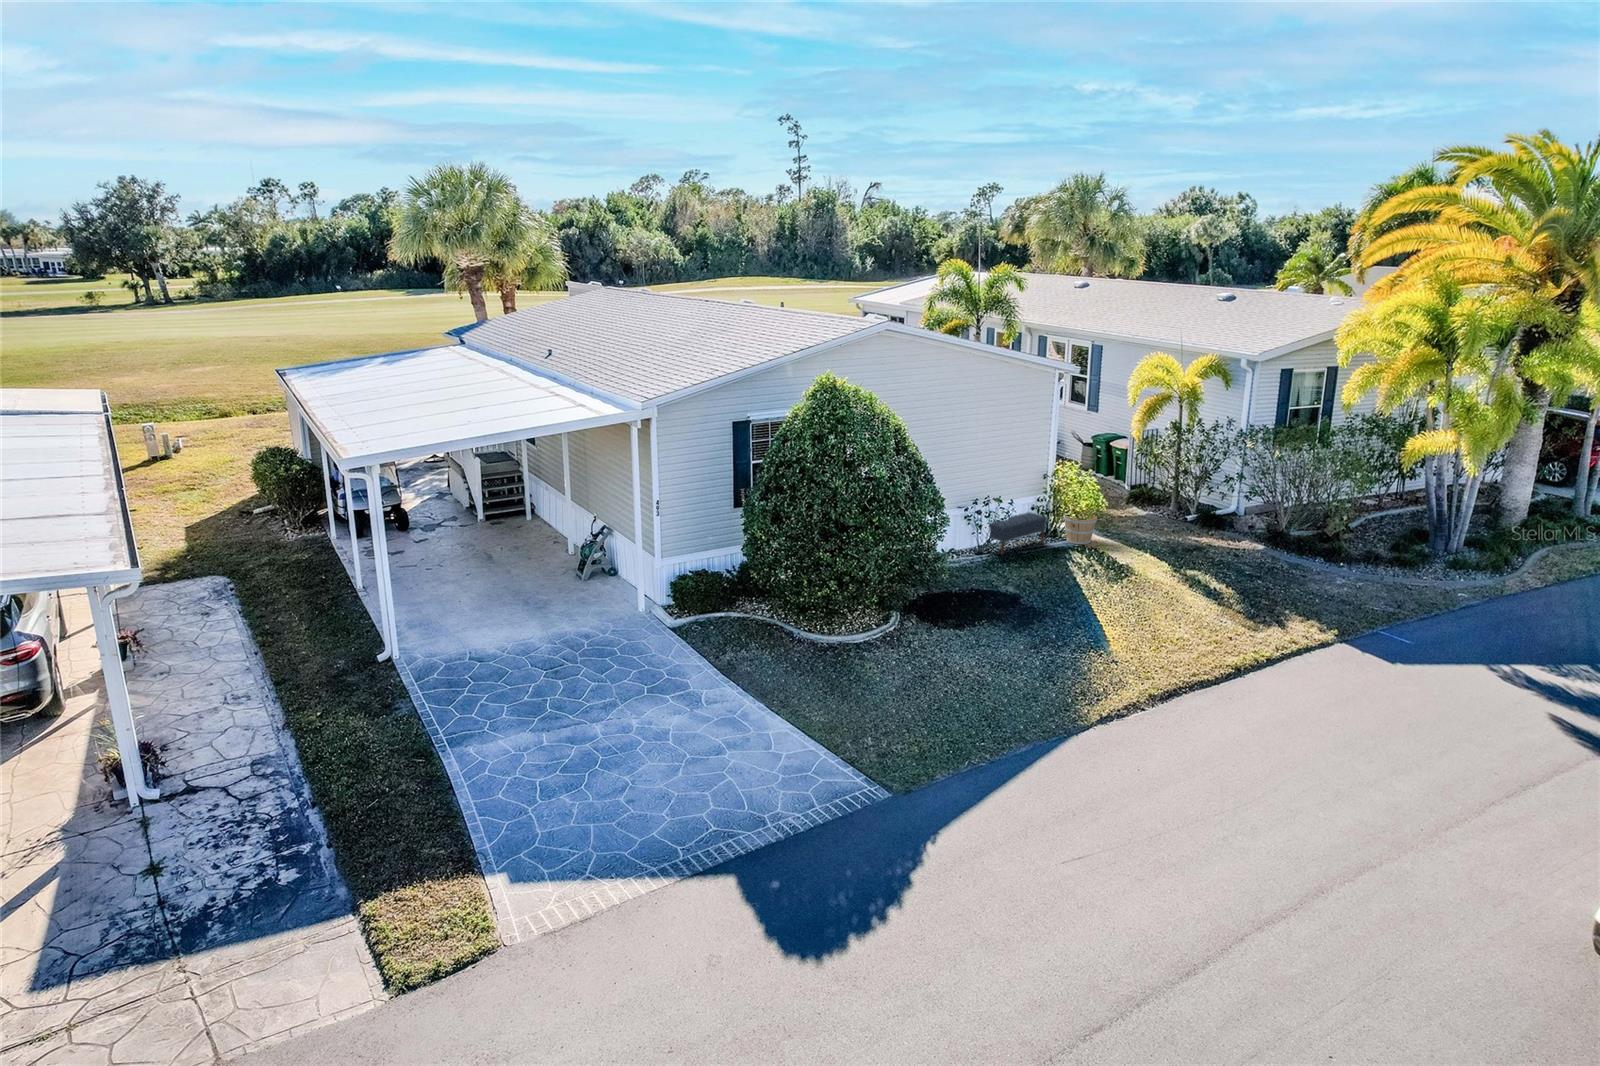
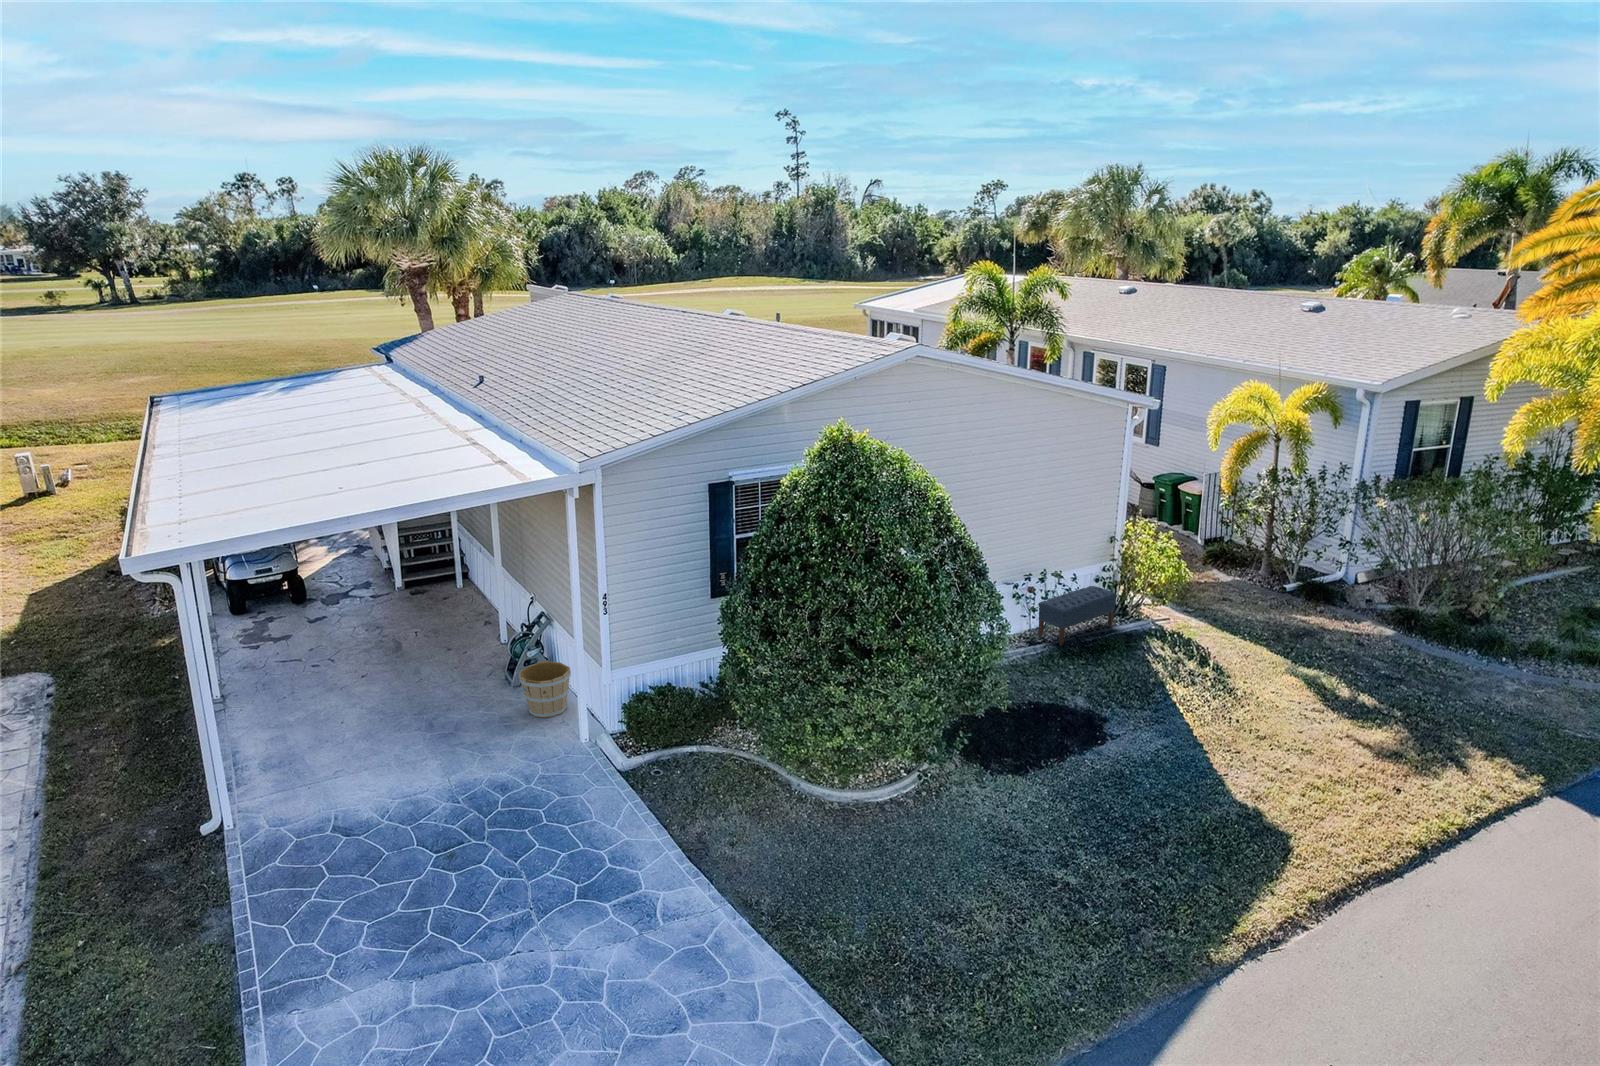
wooden bucket: present [1064,515,1097,545] -> present [519,660,571,718]

